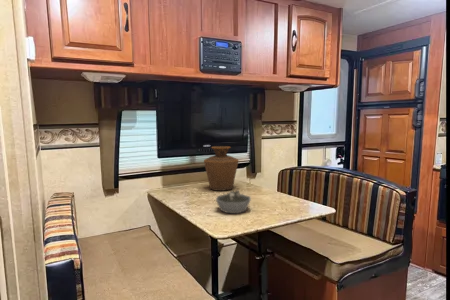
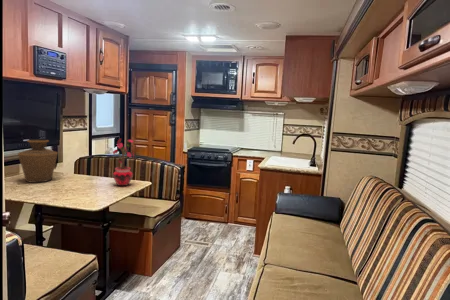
potted plant: none [273,145,308,210] -> present [113,139,134,186]
bowl: present [216,190,251,213] -> none [63,176,97,196]

